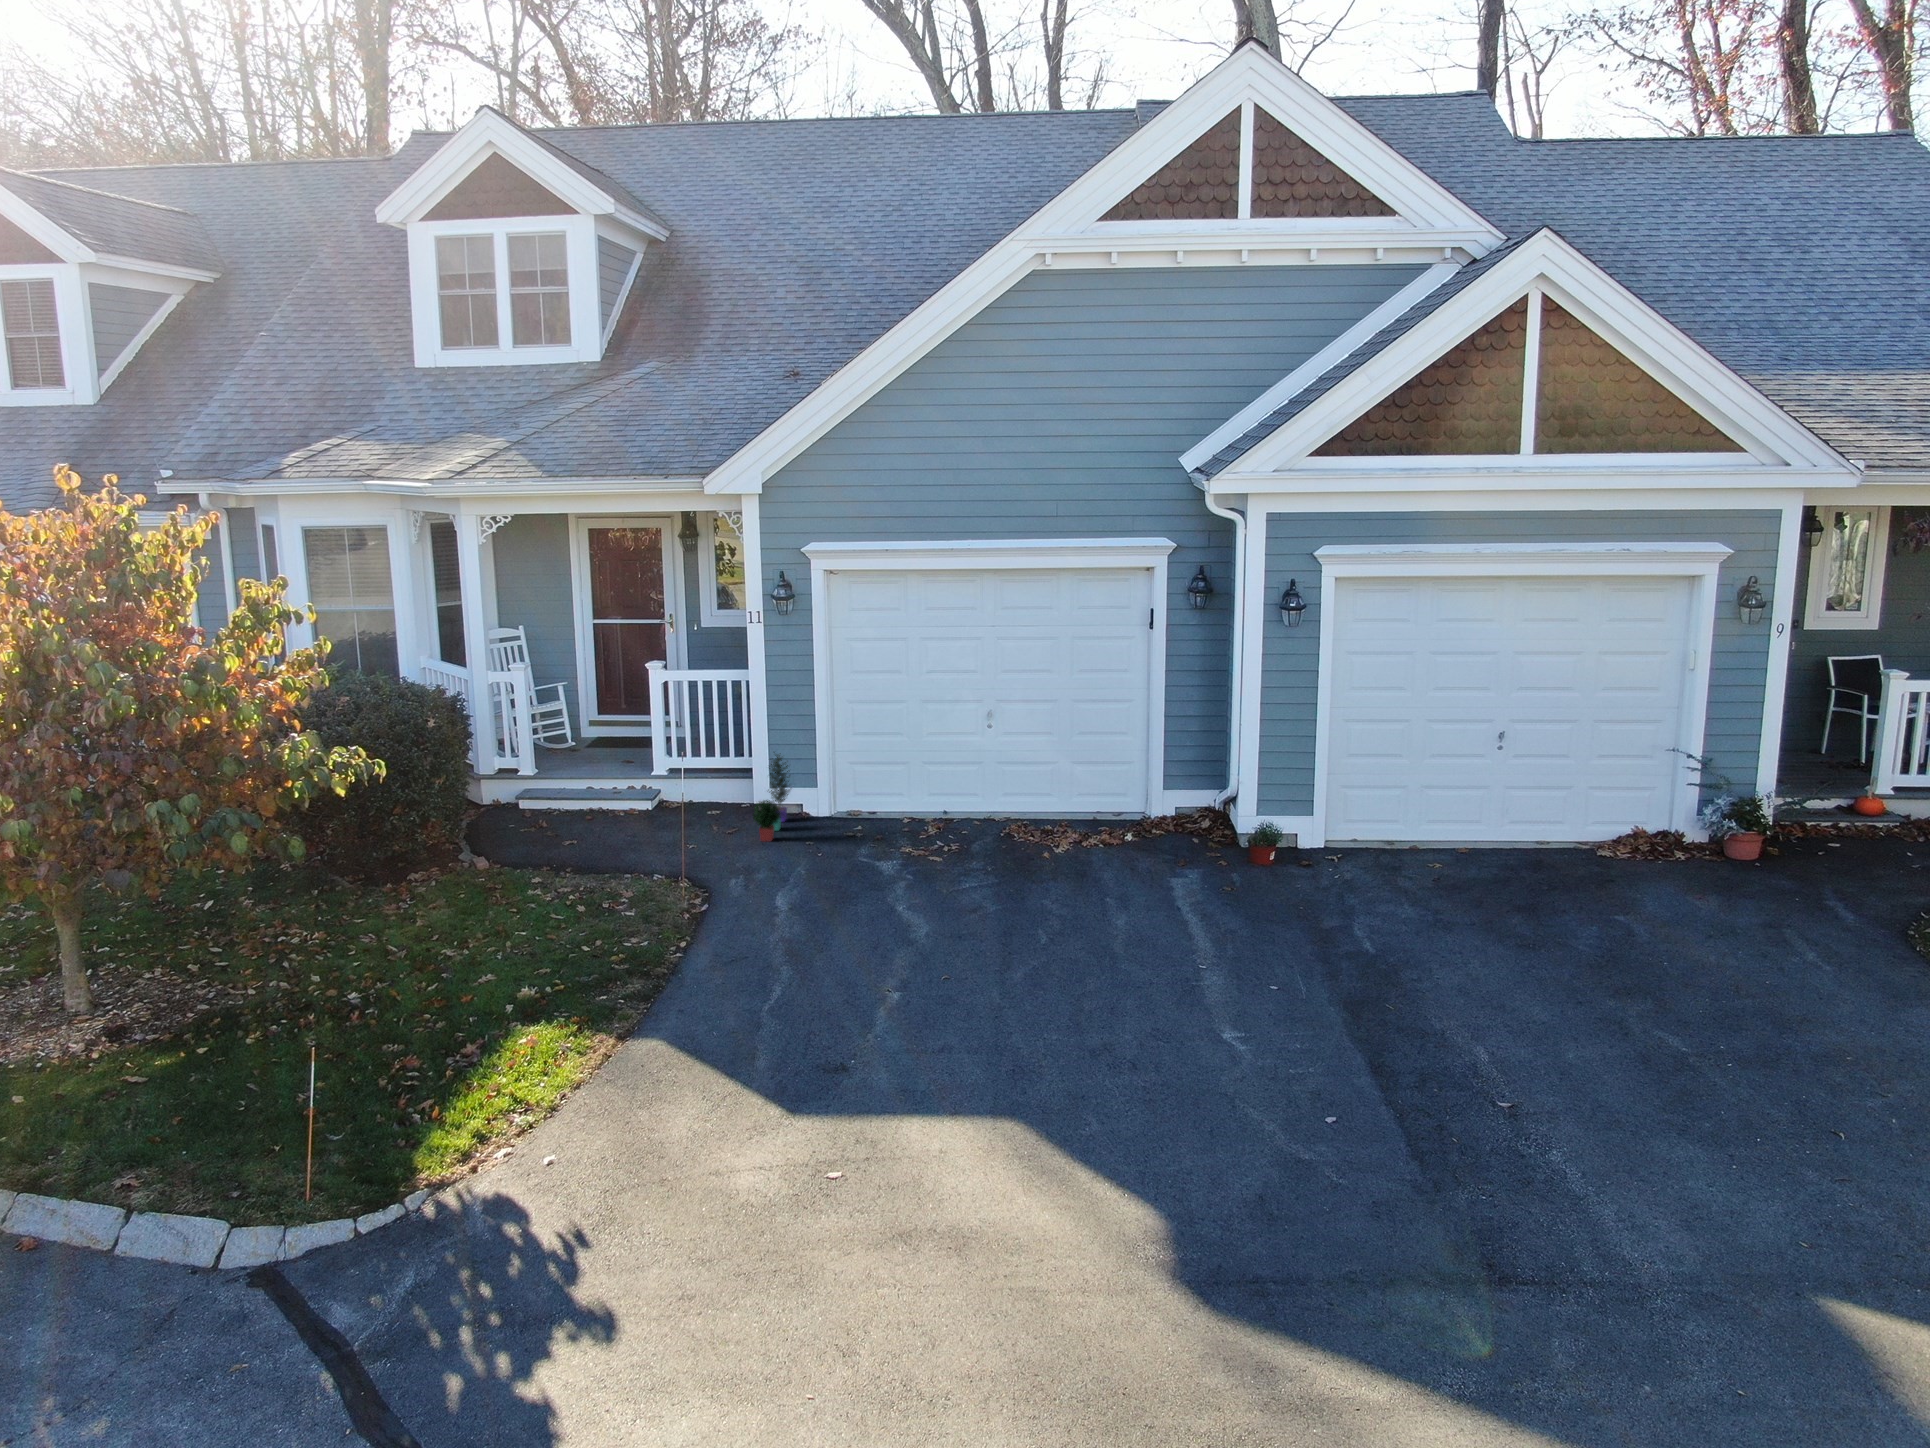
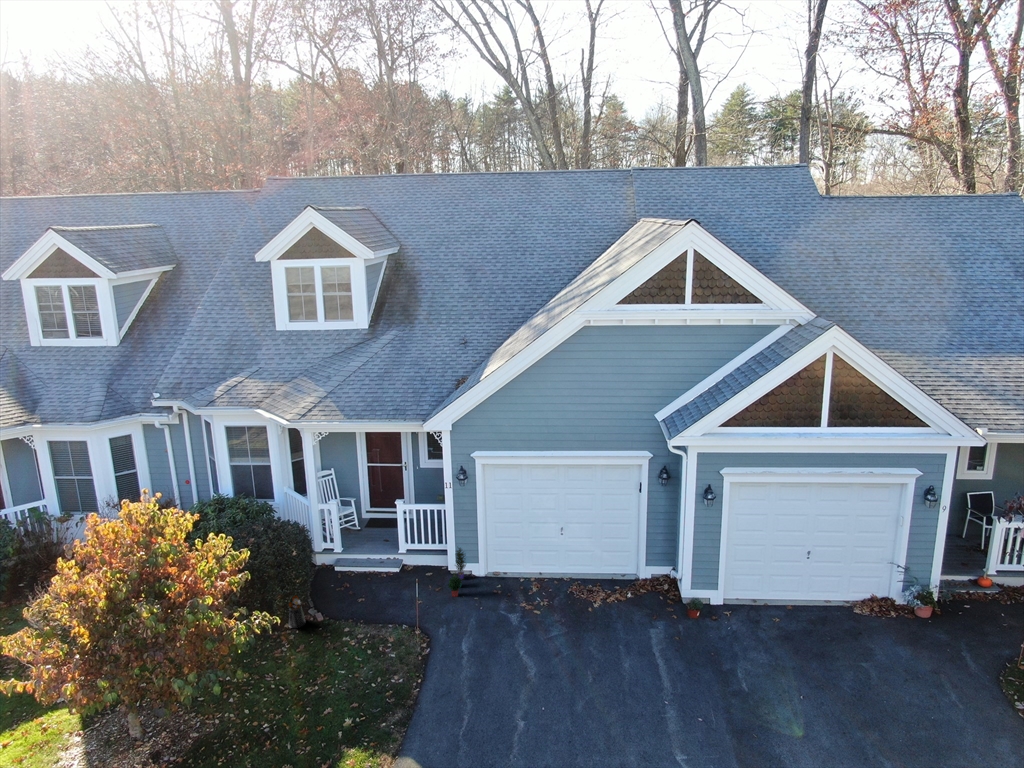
watering can: none [414,812,453,879] -> present [288,595,306,628]

